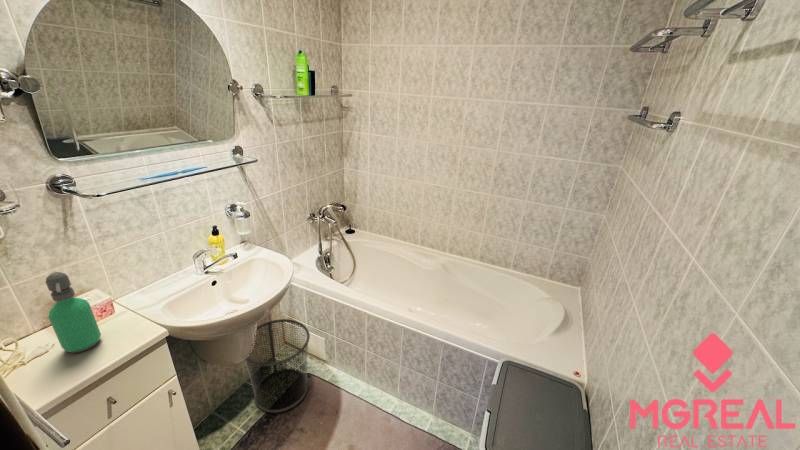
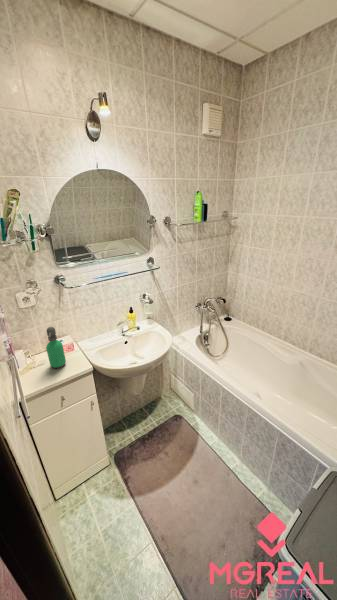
waste bin: present [244,319,310,413] -> none [138,373,181,436]

